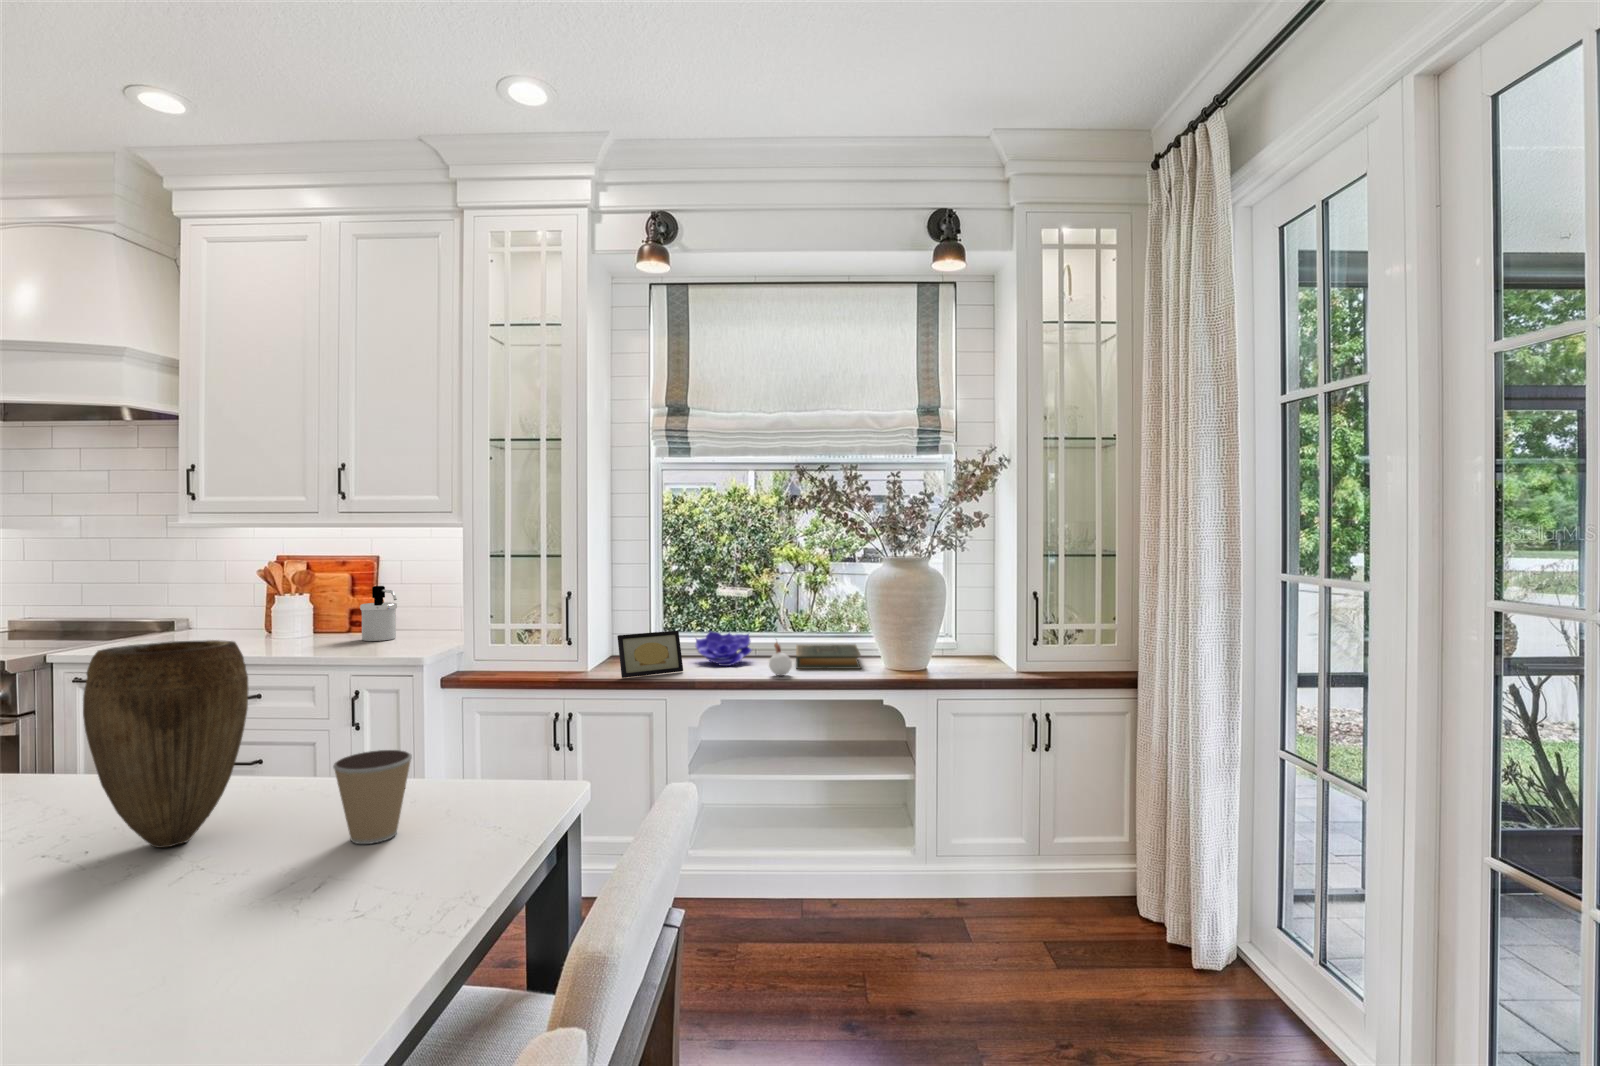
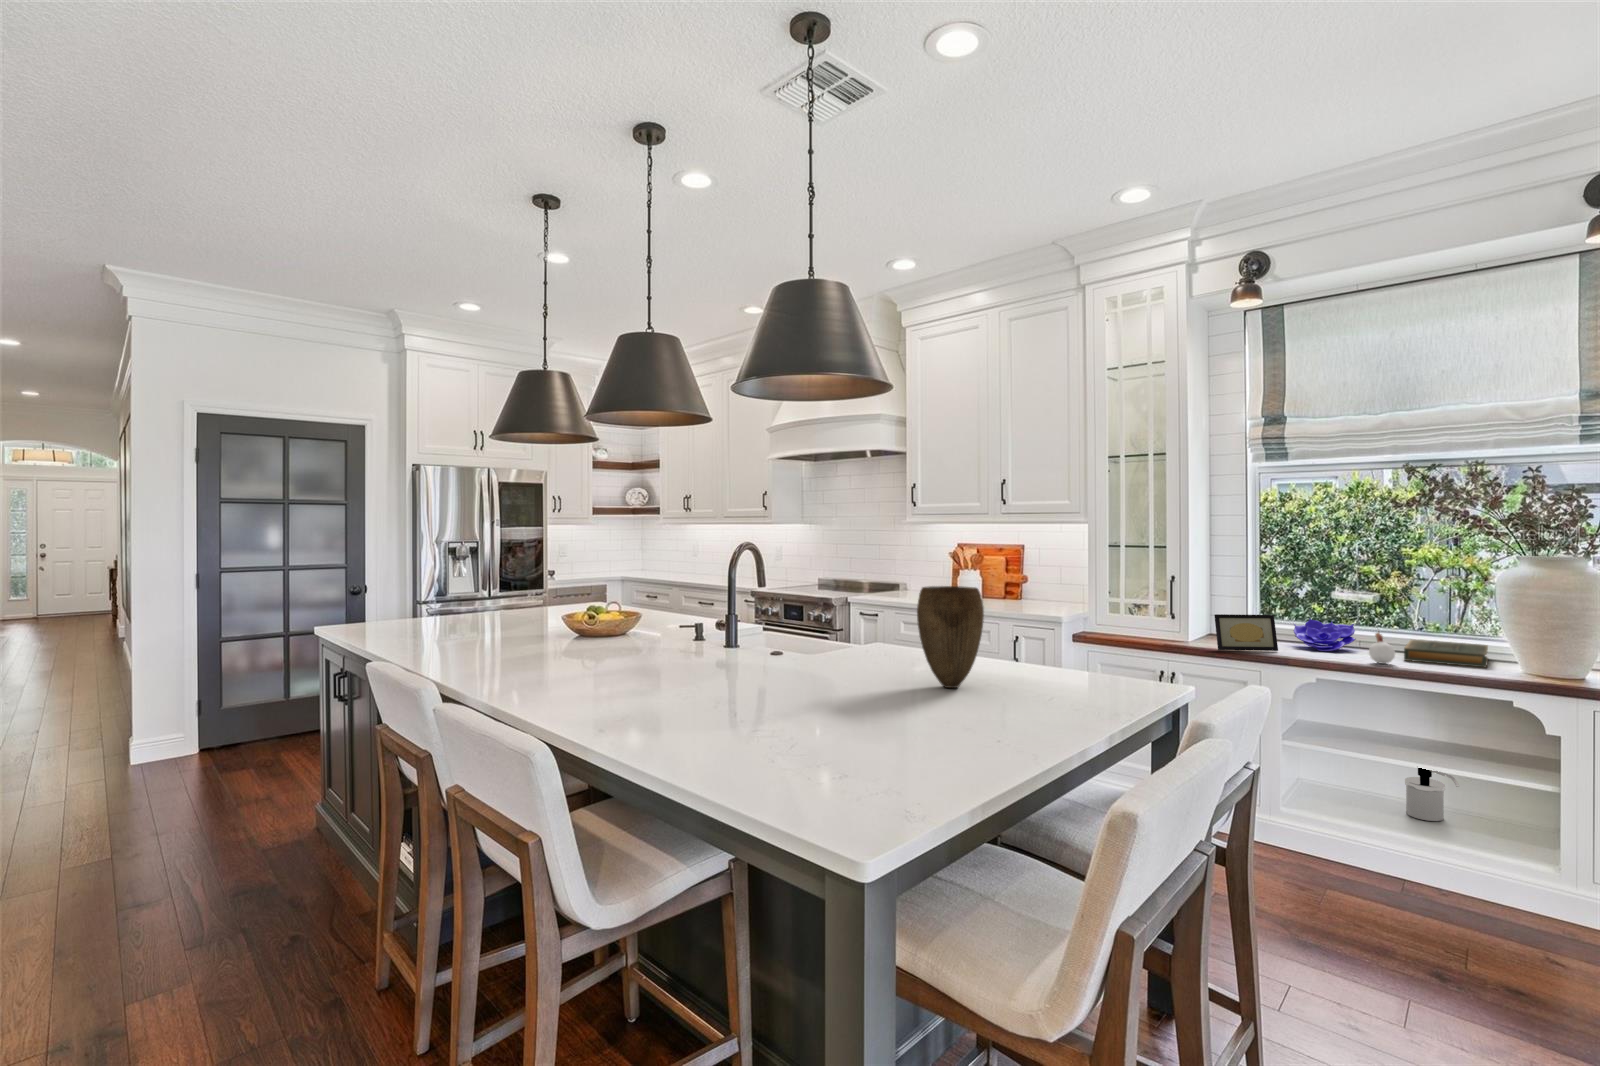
soap dispenser: present [360,586,397,641] -> present [1405,768,1459,821]
coffee cup: present [333,750,412,844] -> none [1027,654,1068,702]

